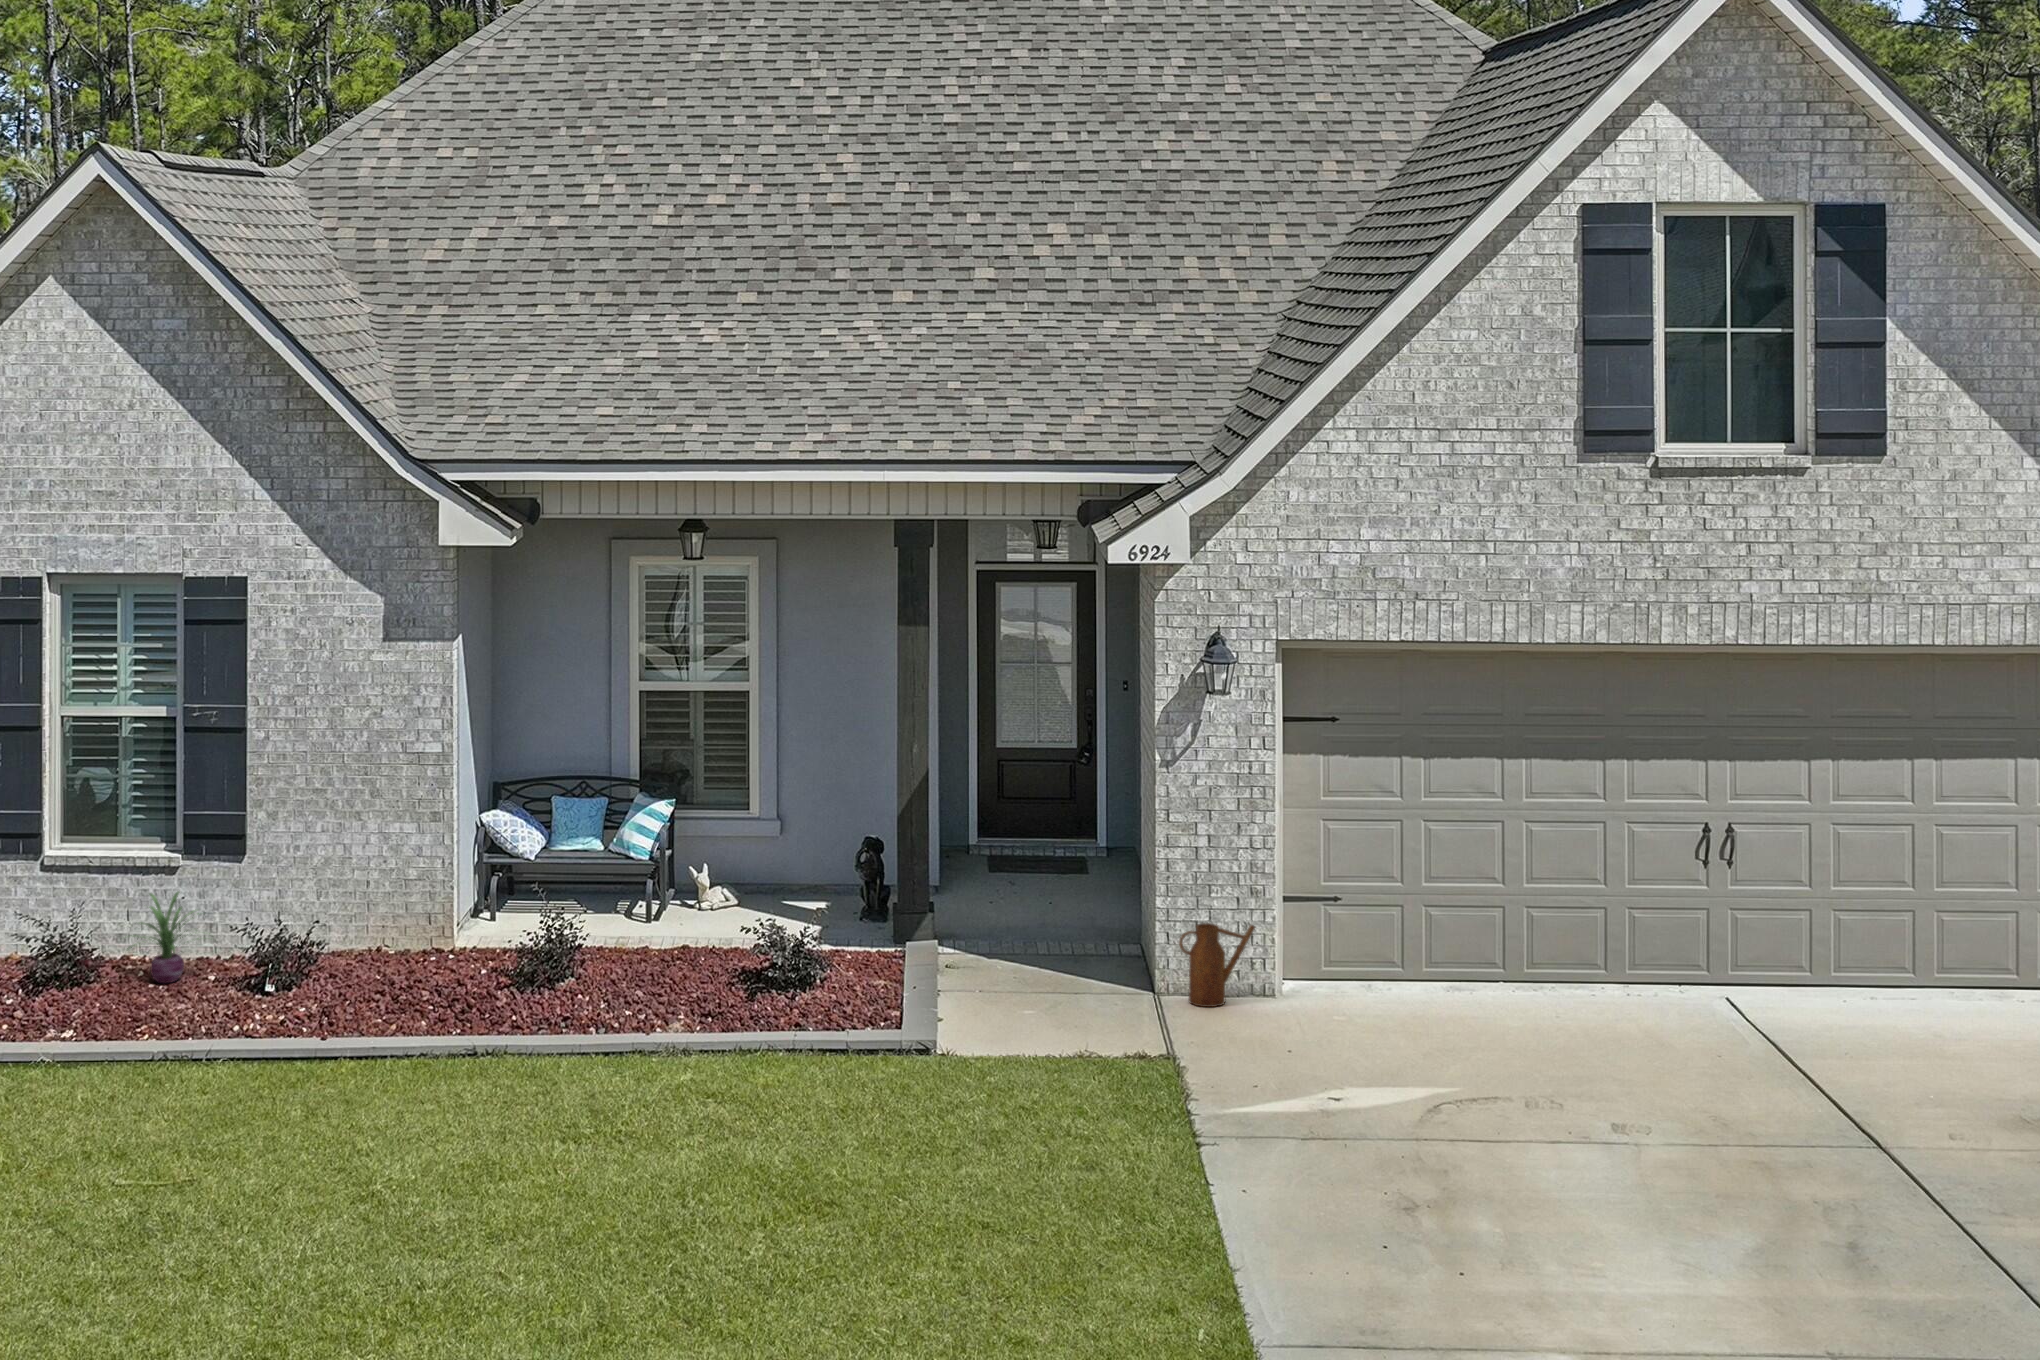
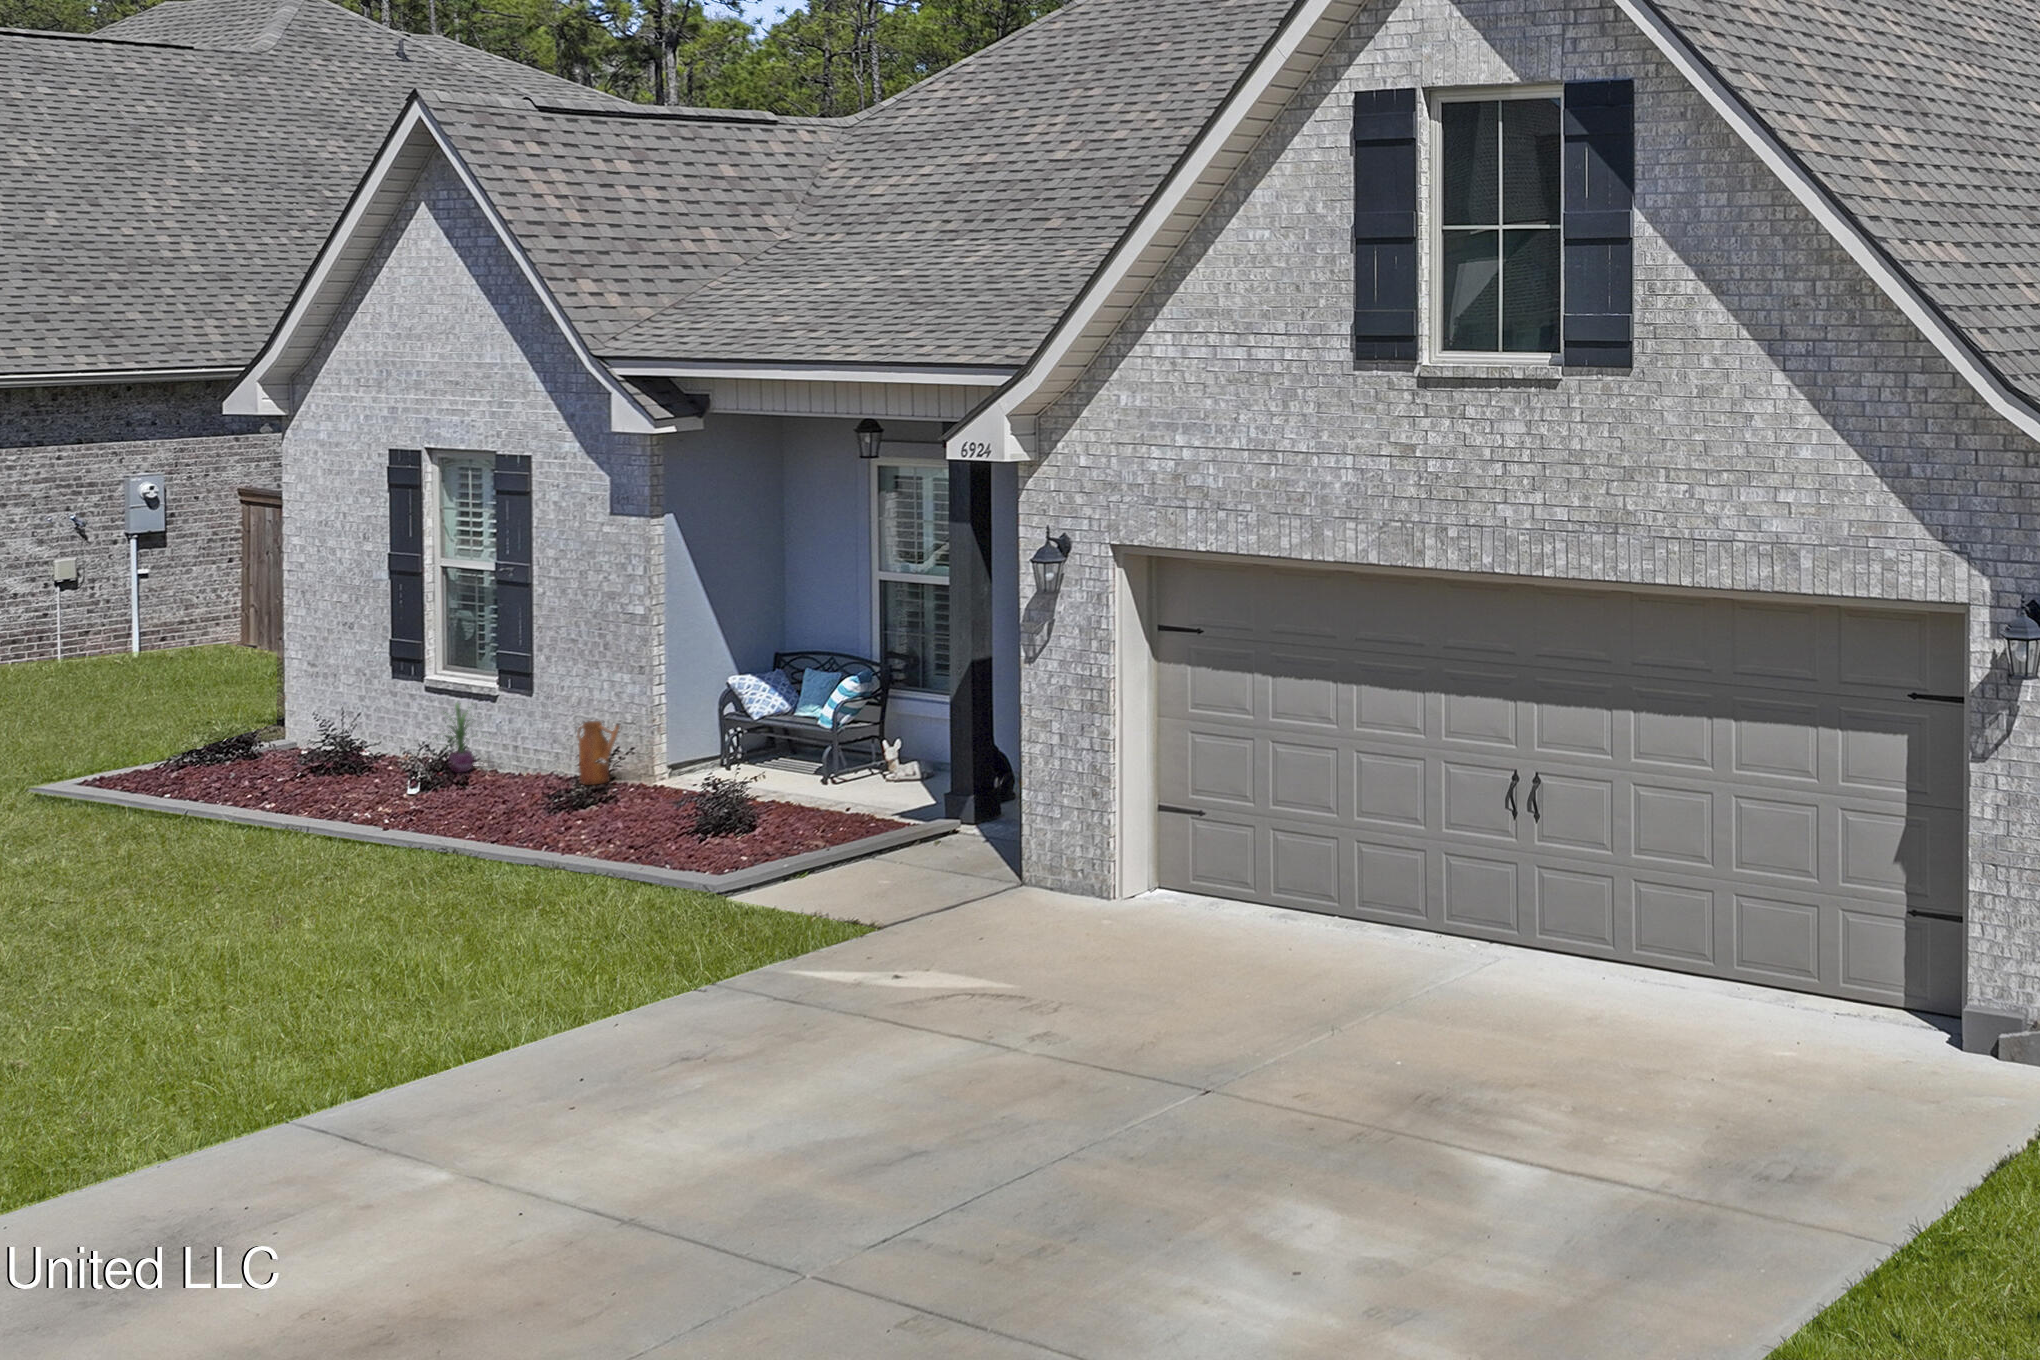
watering can: present [1179,923,1255,1007] -> present [577,721,620,785]

